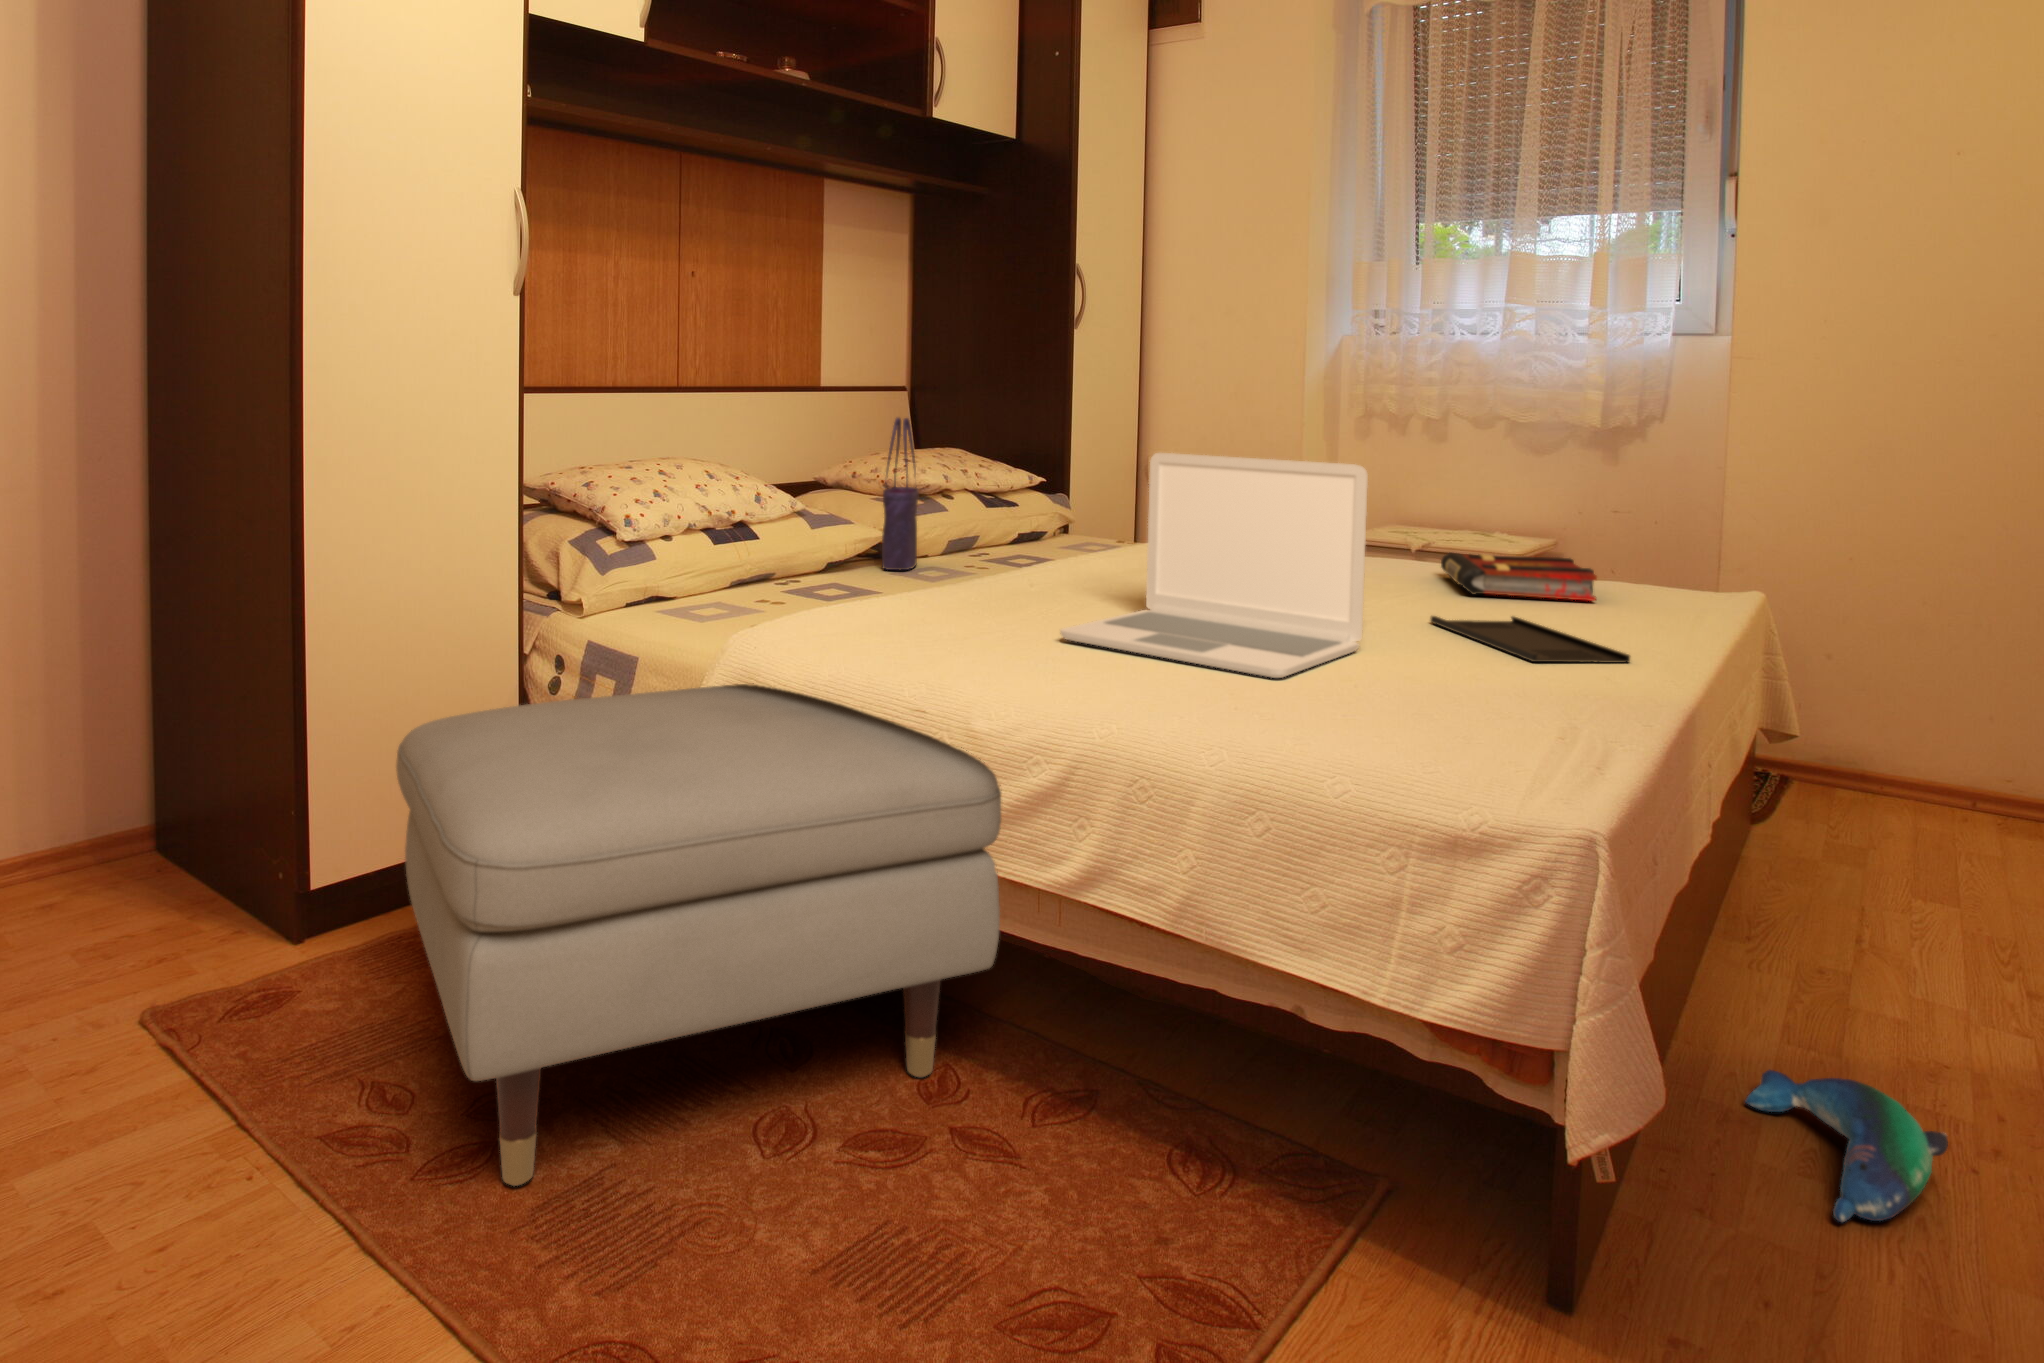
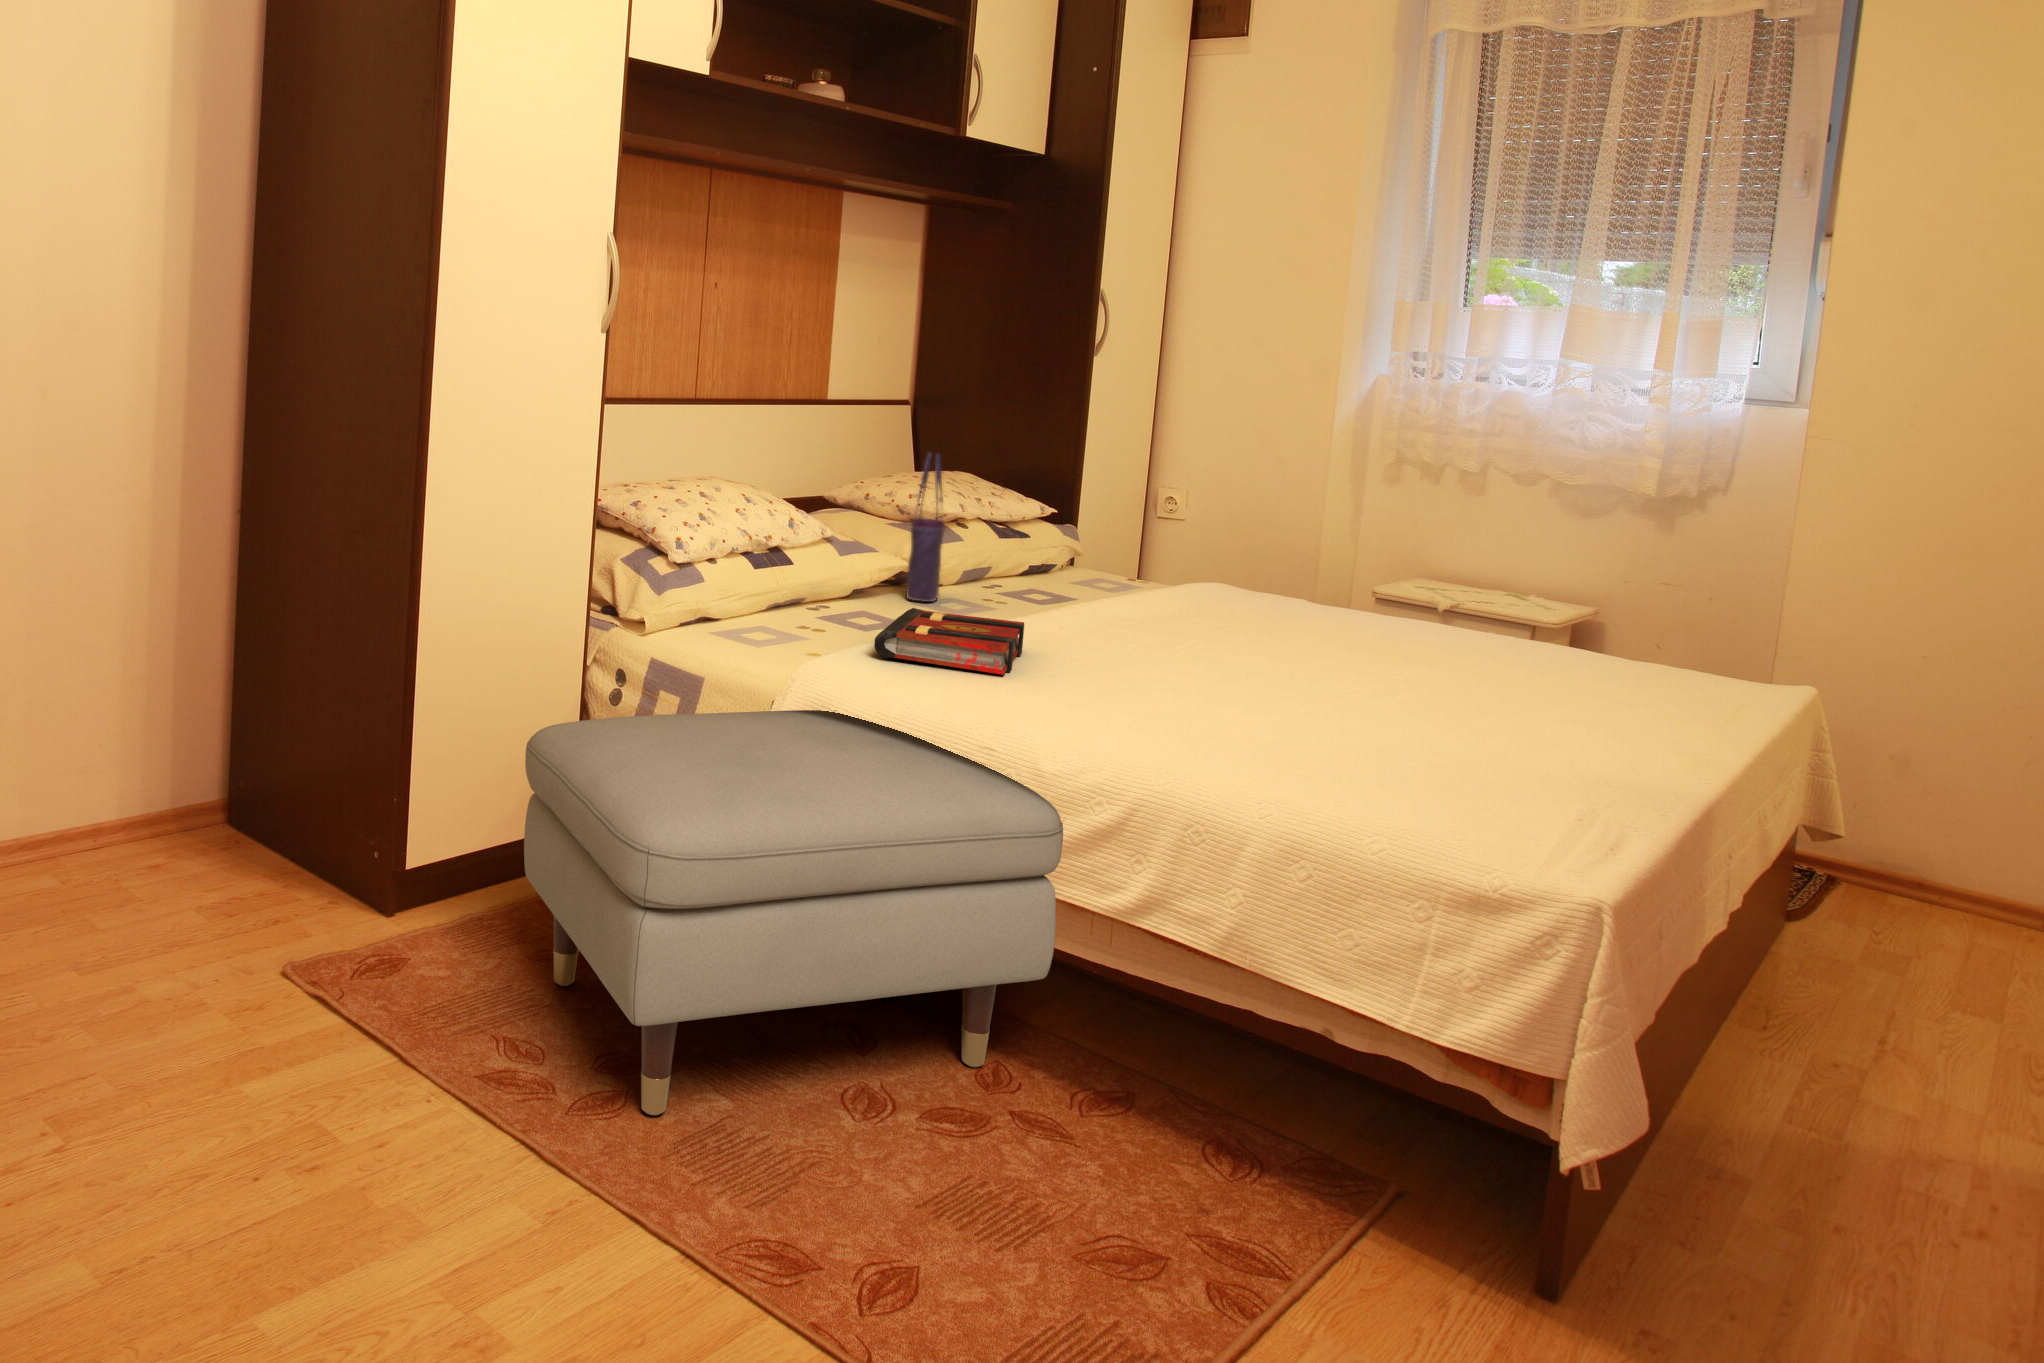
laptop: present [1060,453,1368,678] -> none [1104,518,1413,744]
book: present [1441,553,1597,601] -> present [874,608,1024,675]
tray: present [1430,616,1630,663] -> none [1462,690,1660,753]
plush toy: present [1745,1070,1948,1222] -> none [1735,1135,1919,1264]

